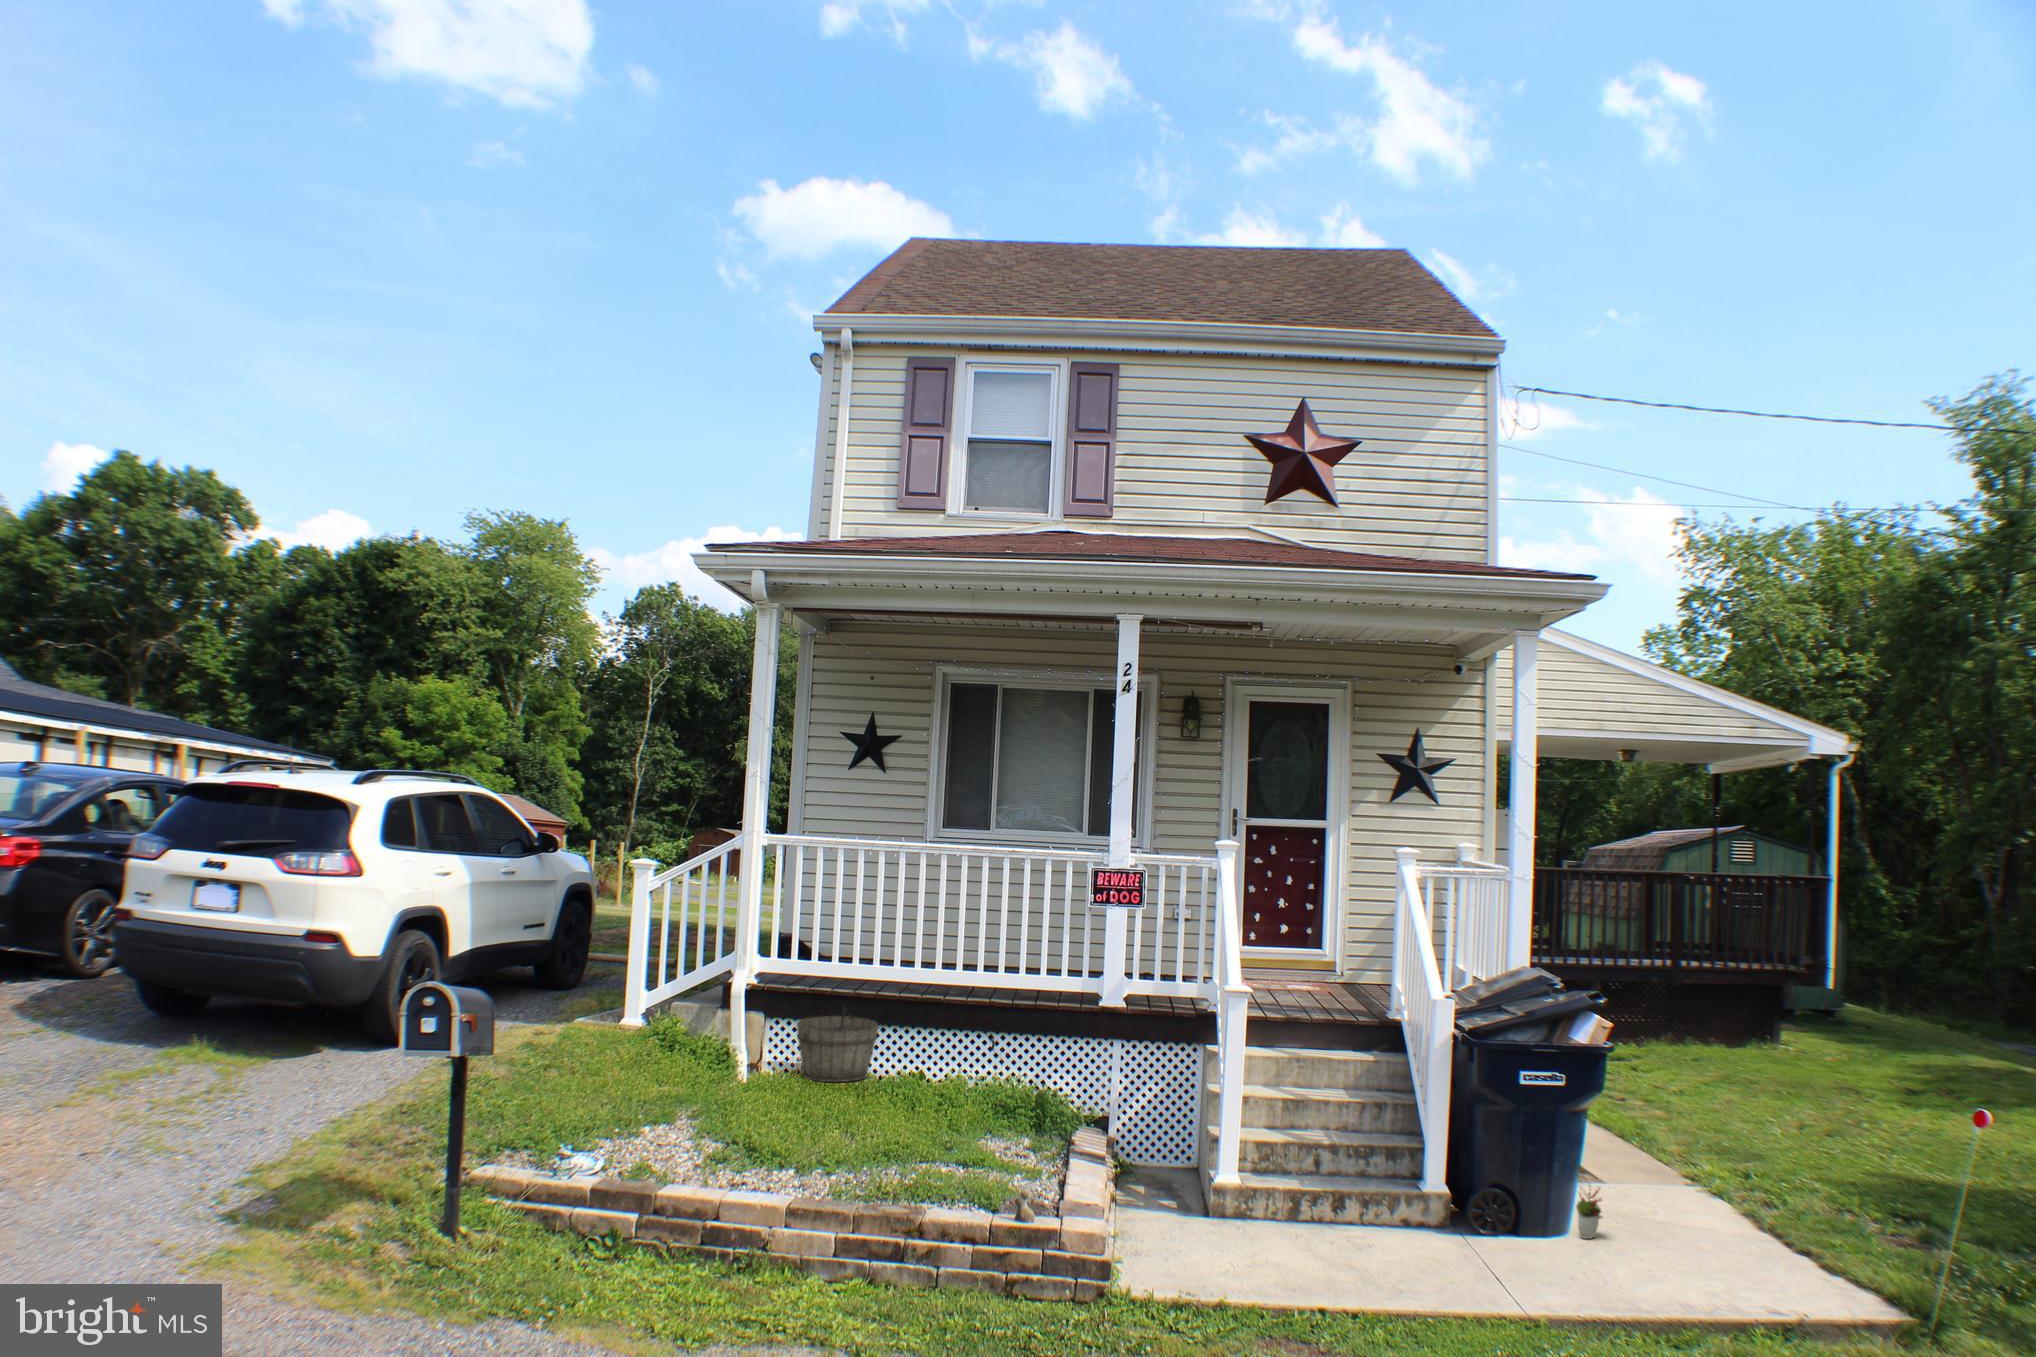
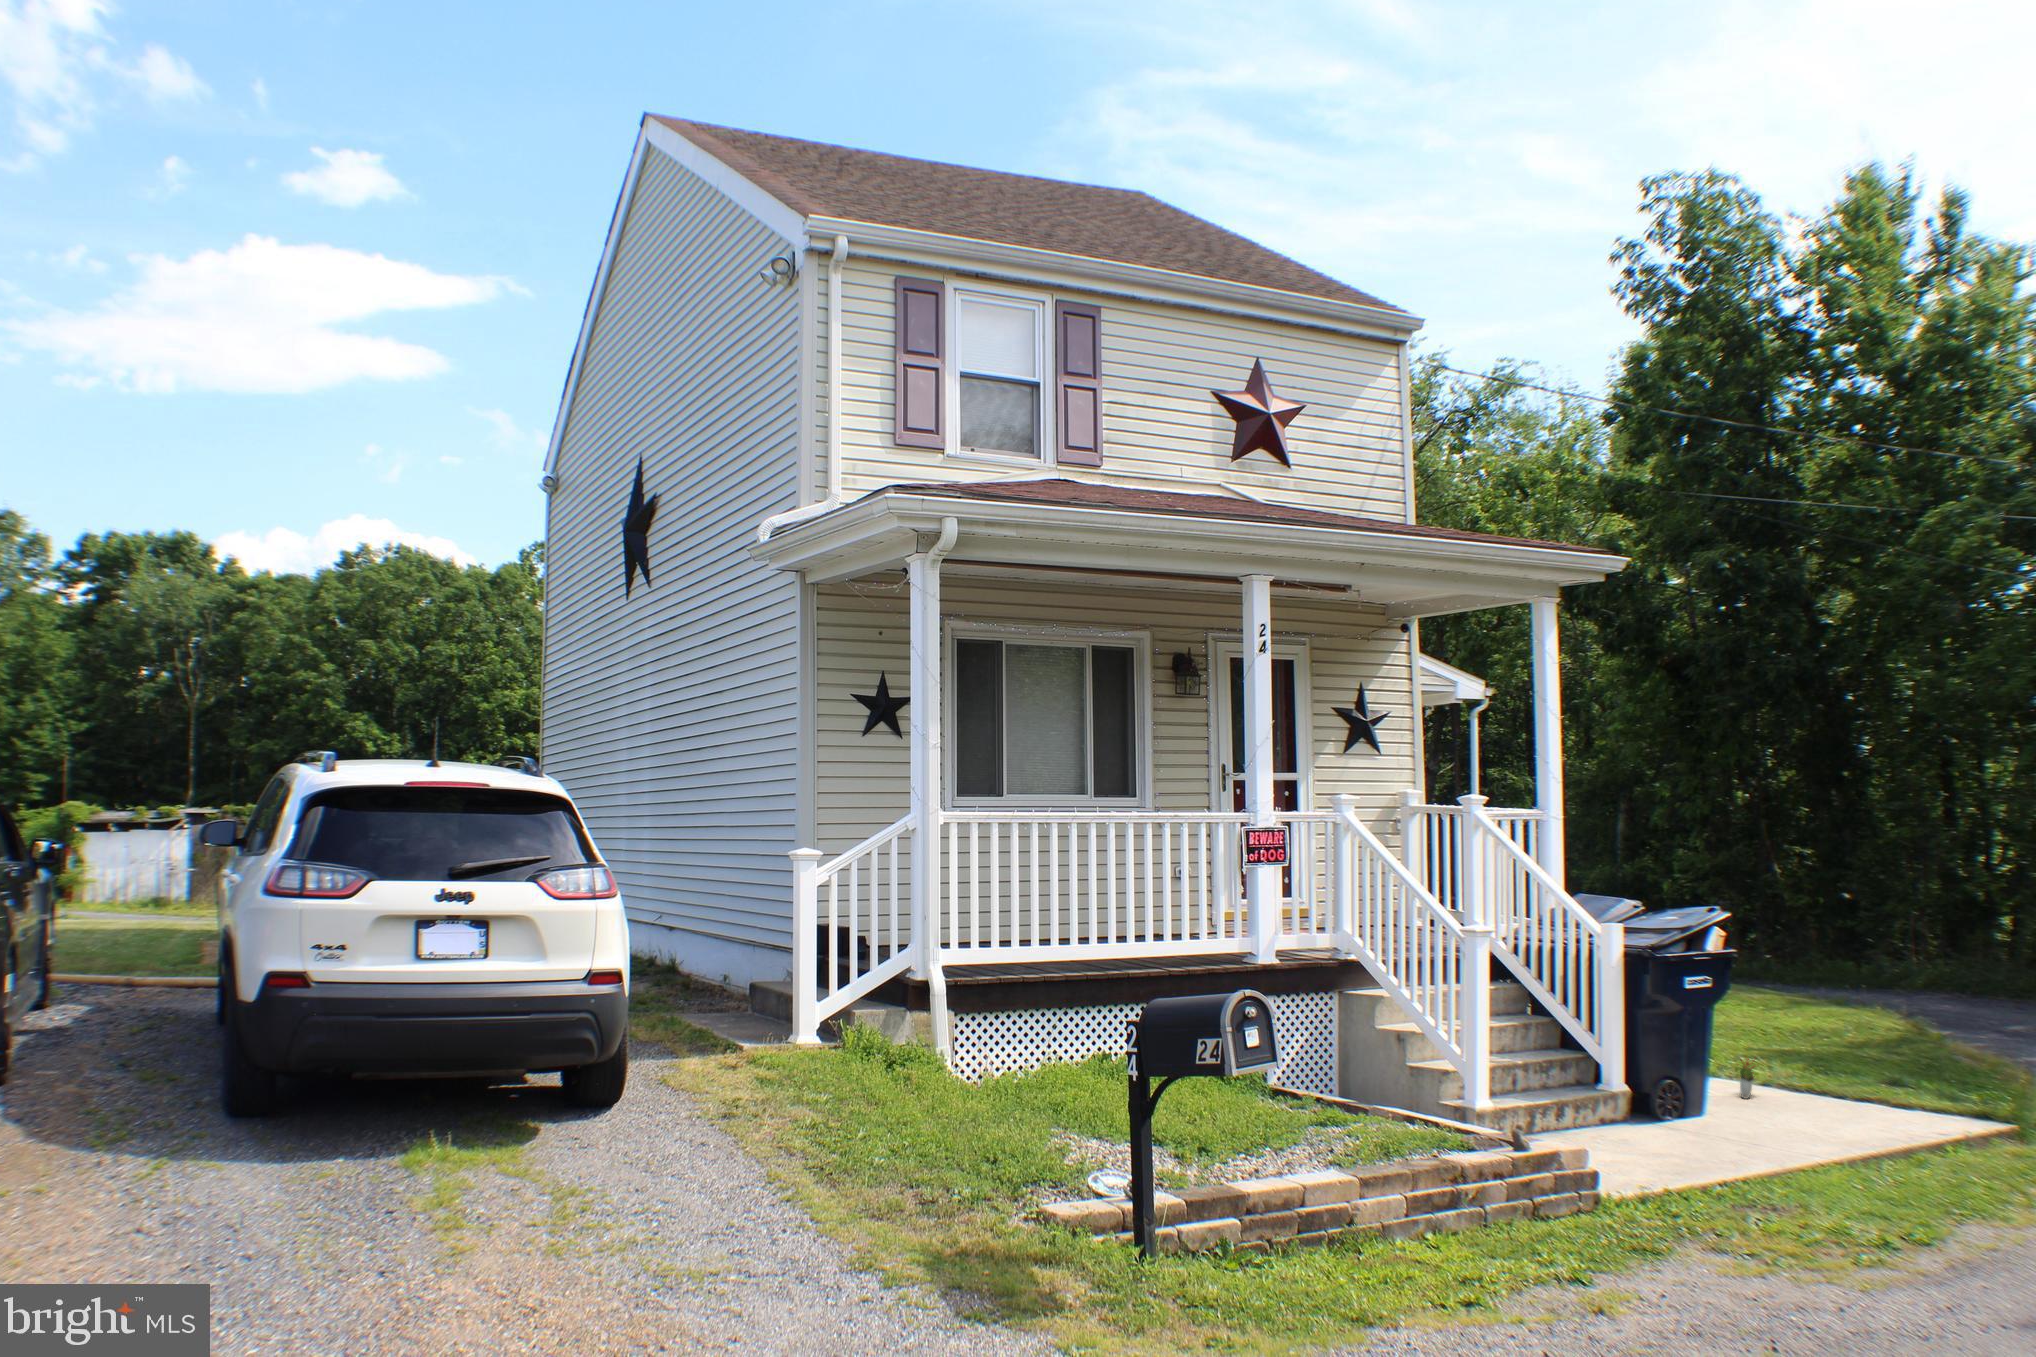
wooden bucket: present [797,1010,878,1082] -> none [995,992,1085,1077]

